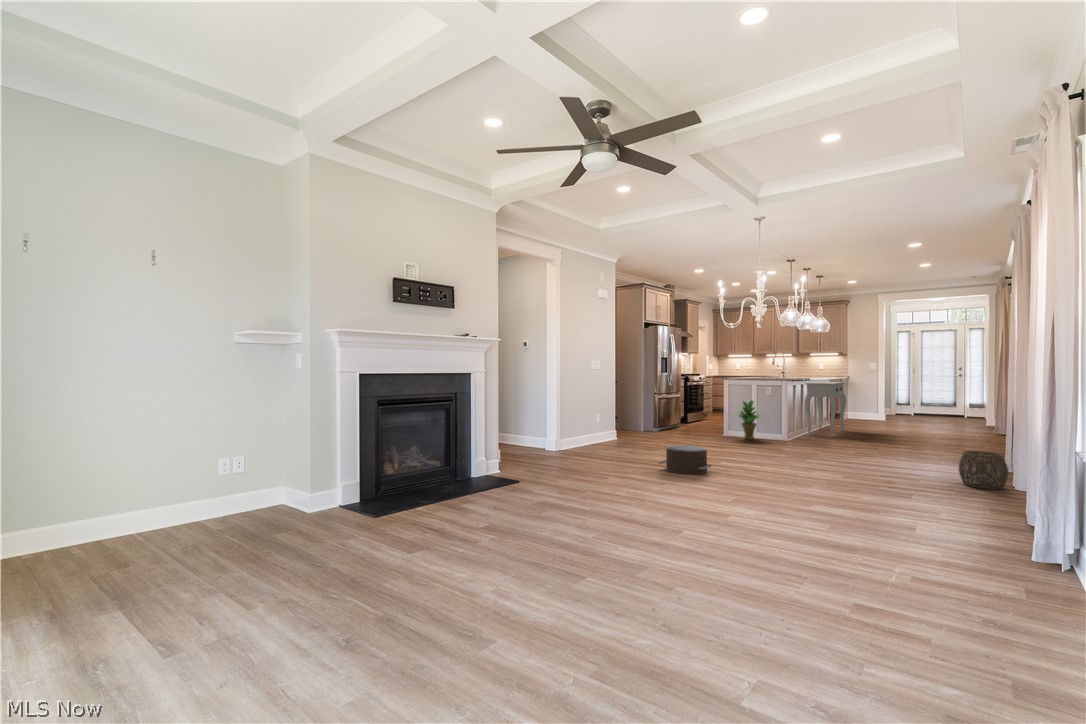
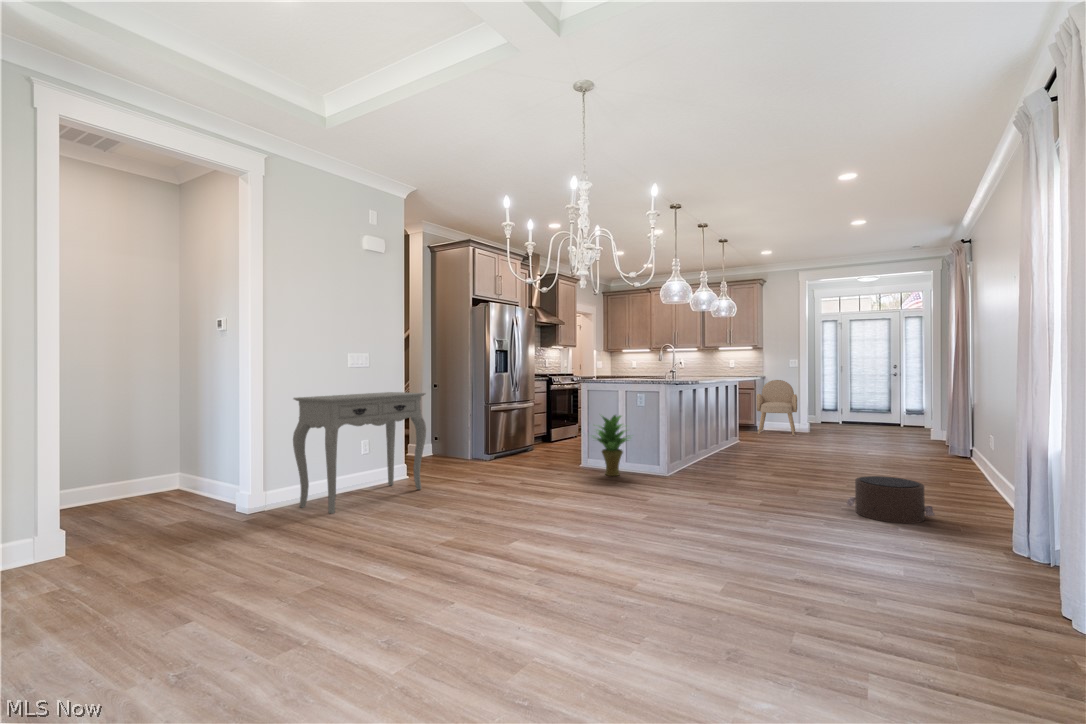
armchair: none [842,379,875,422] -> present [756,380,797,436]
console table: present [804,382,846,437] -> present [293,392,426,514]
pouf: present [658,445,712,474] -> present [847,476,935,523]
woven basket: present [959,451,1008,490] -> none [949,536,1061,634]

